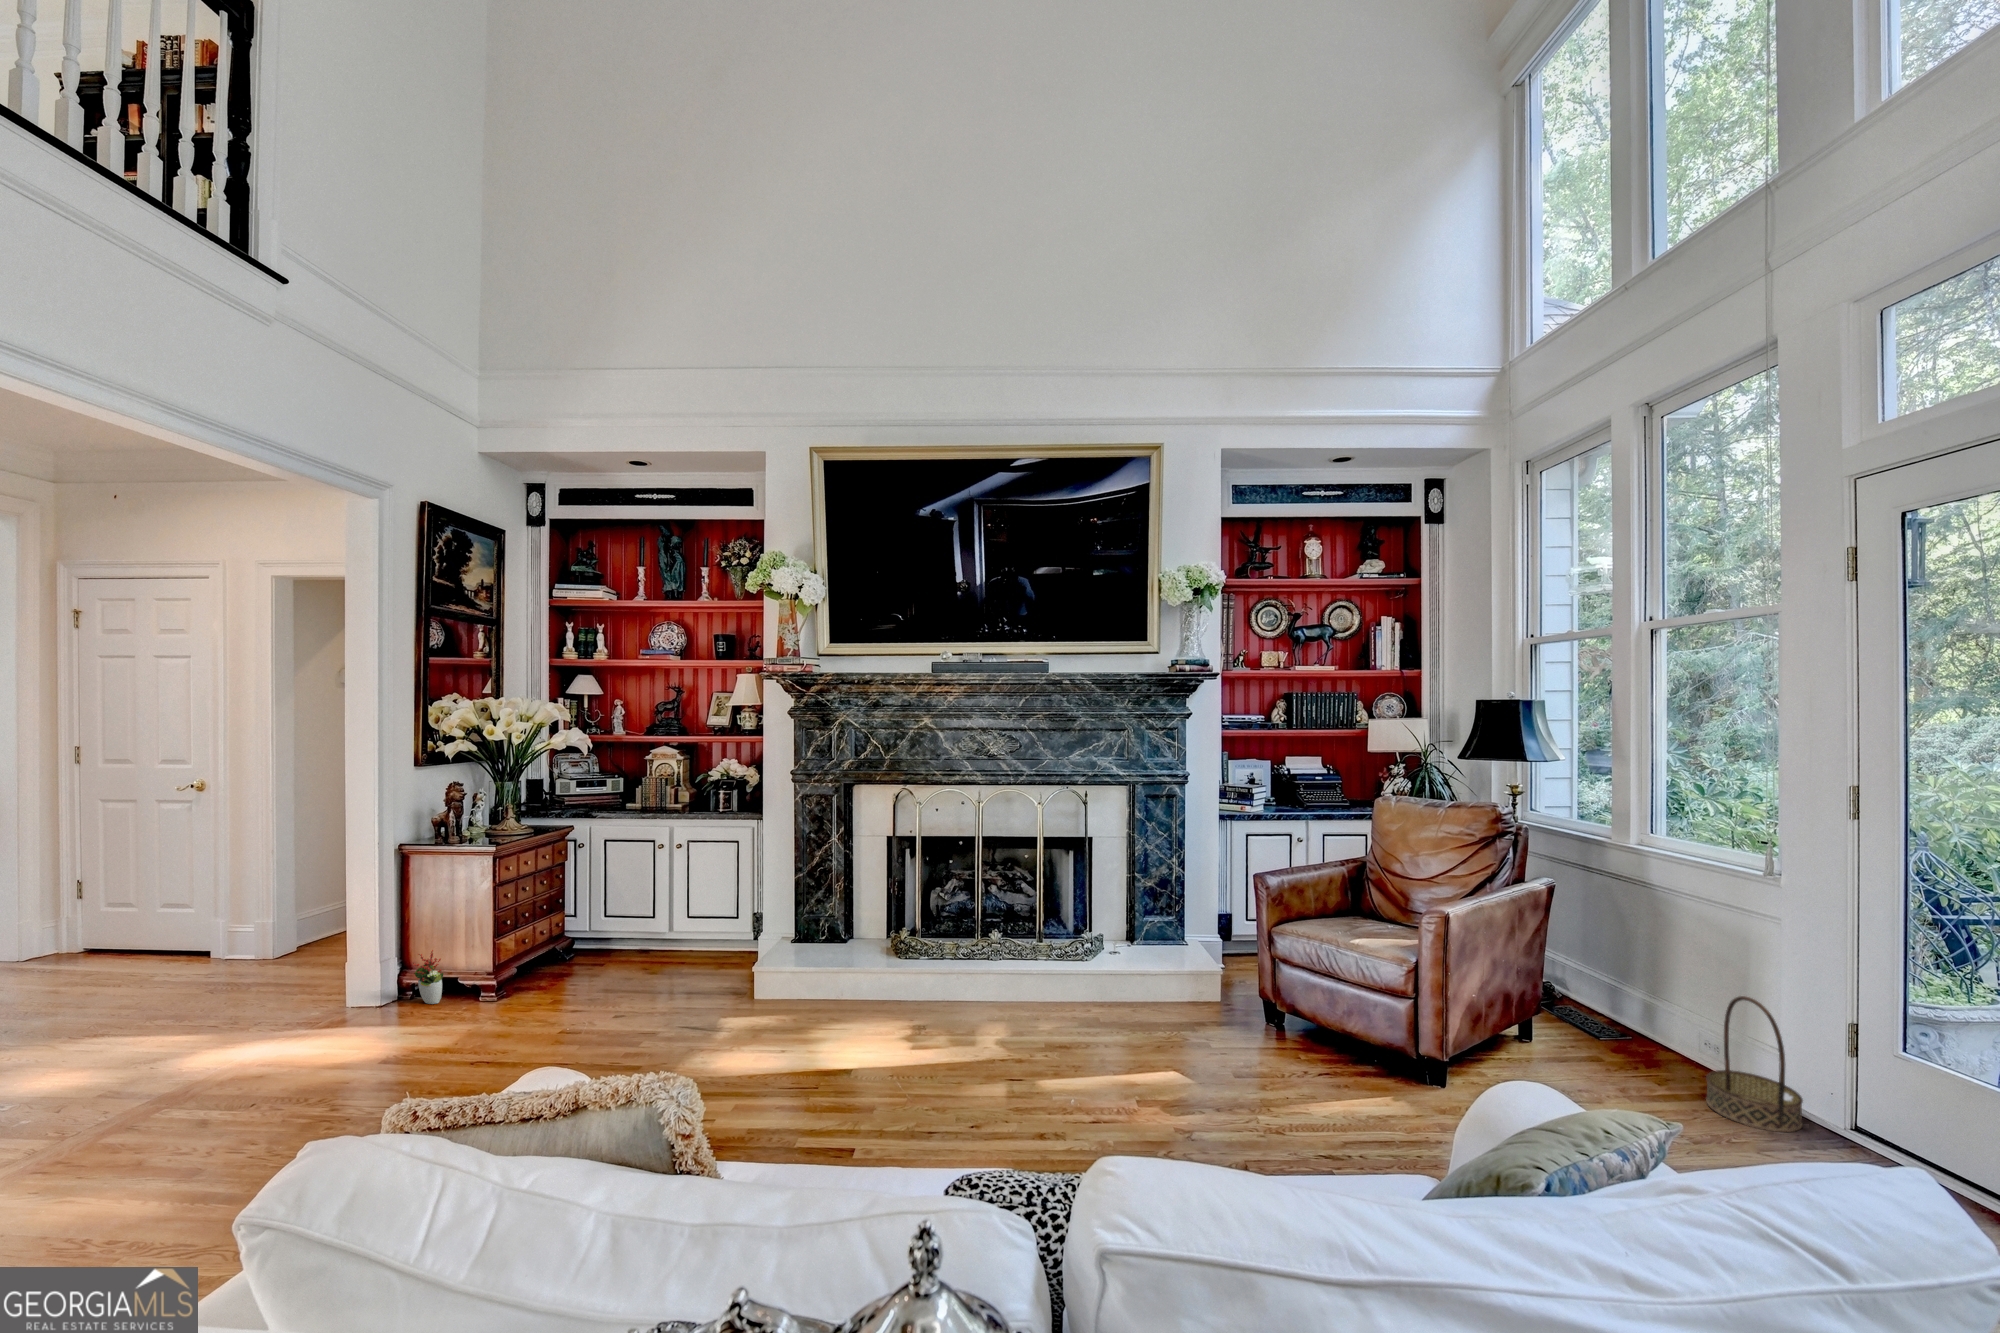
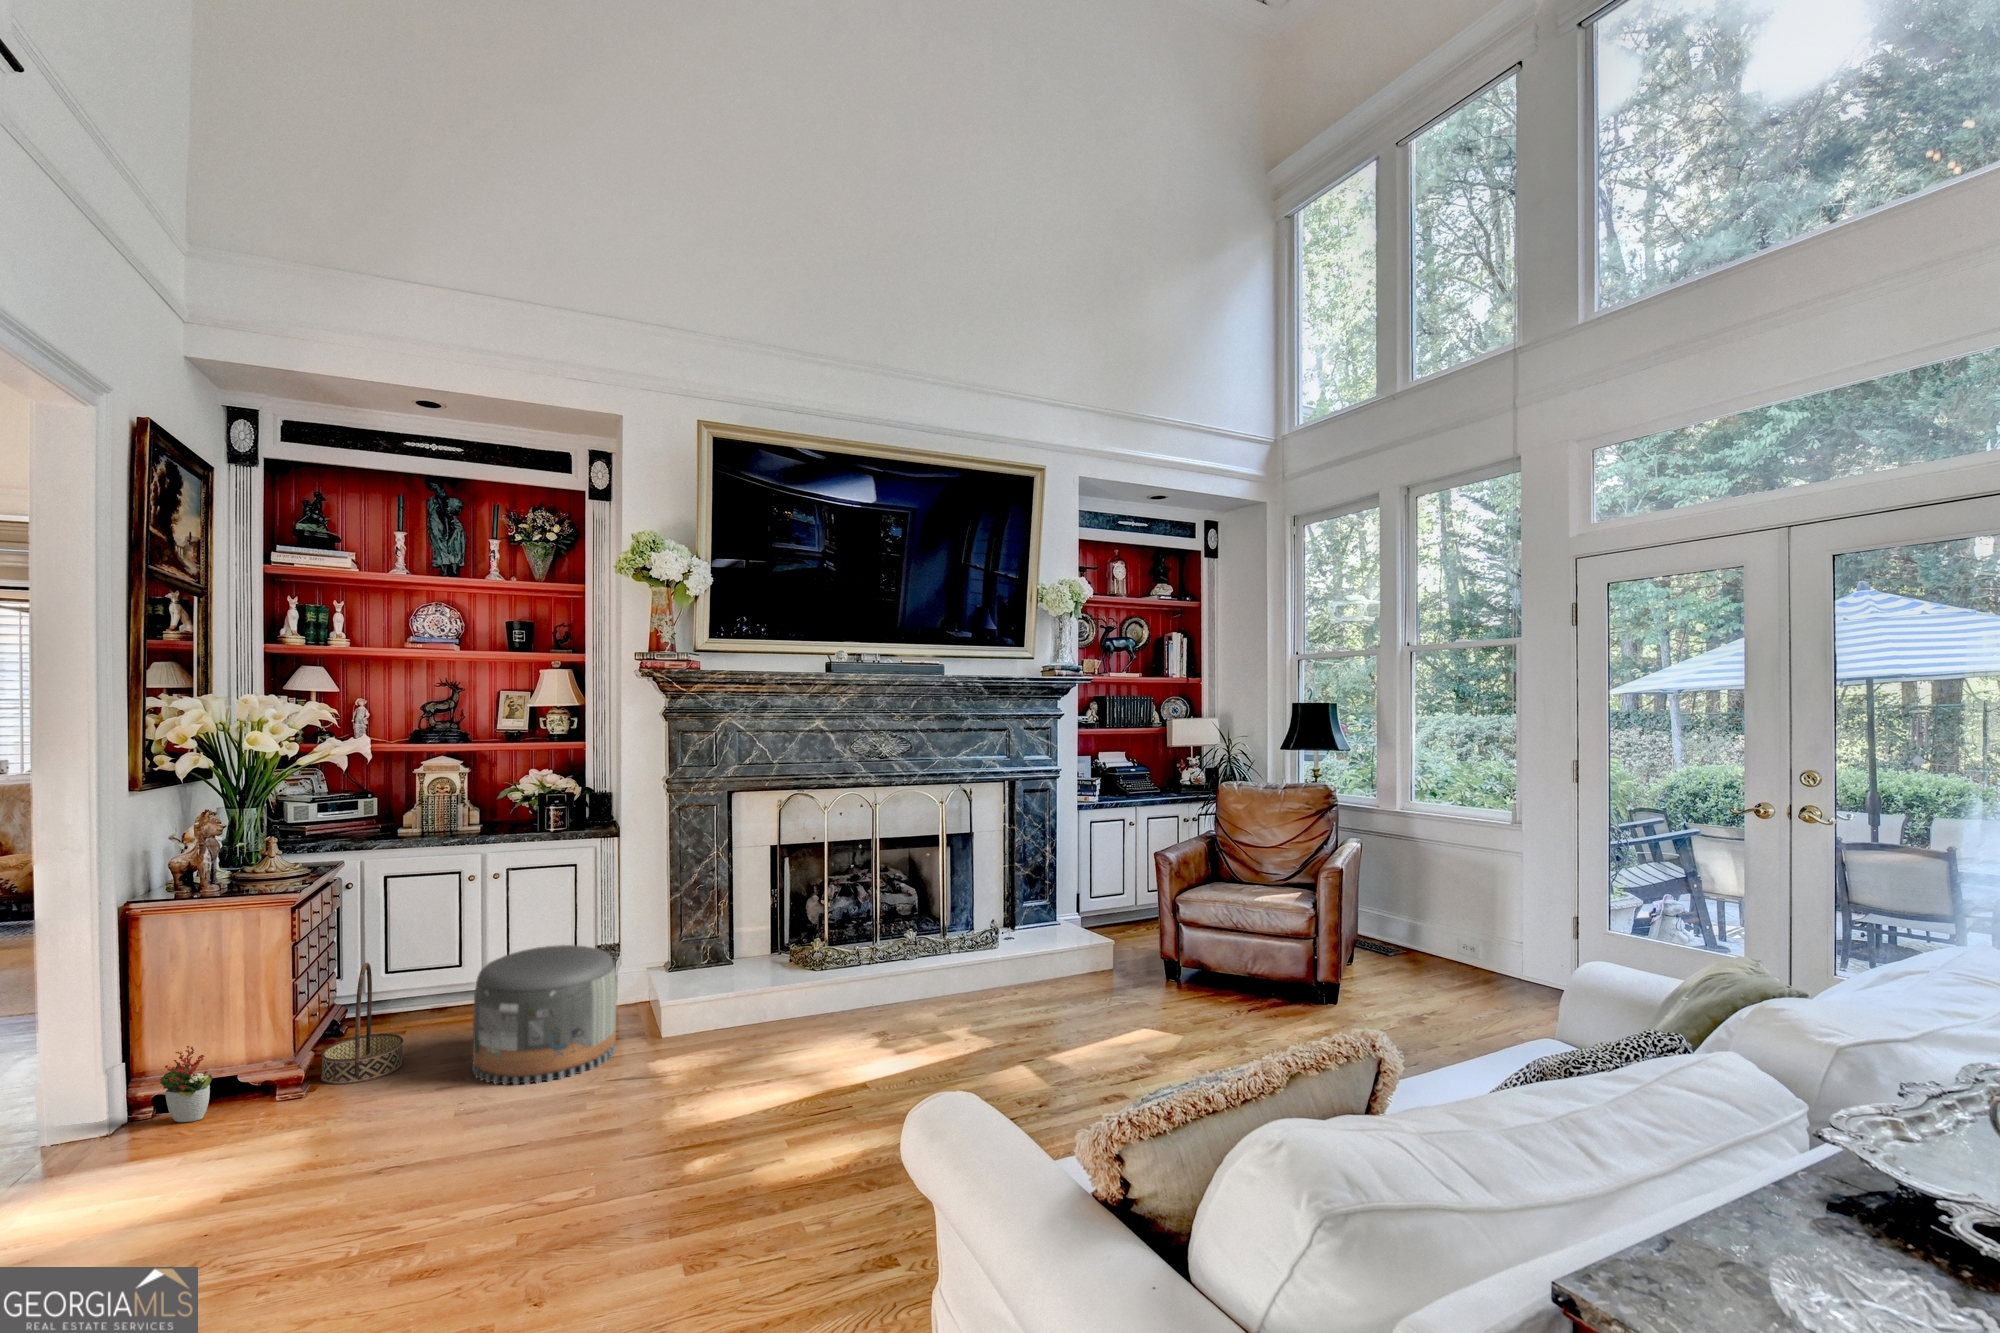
pouf: none [606,906,719,1020] -> present [472,945,617,1085]
basket: present [1706,996,1803,1132] -> present [321,963,403,1085]

